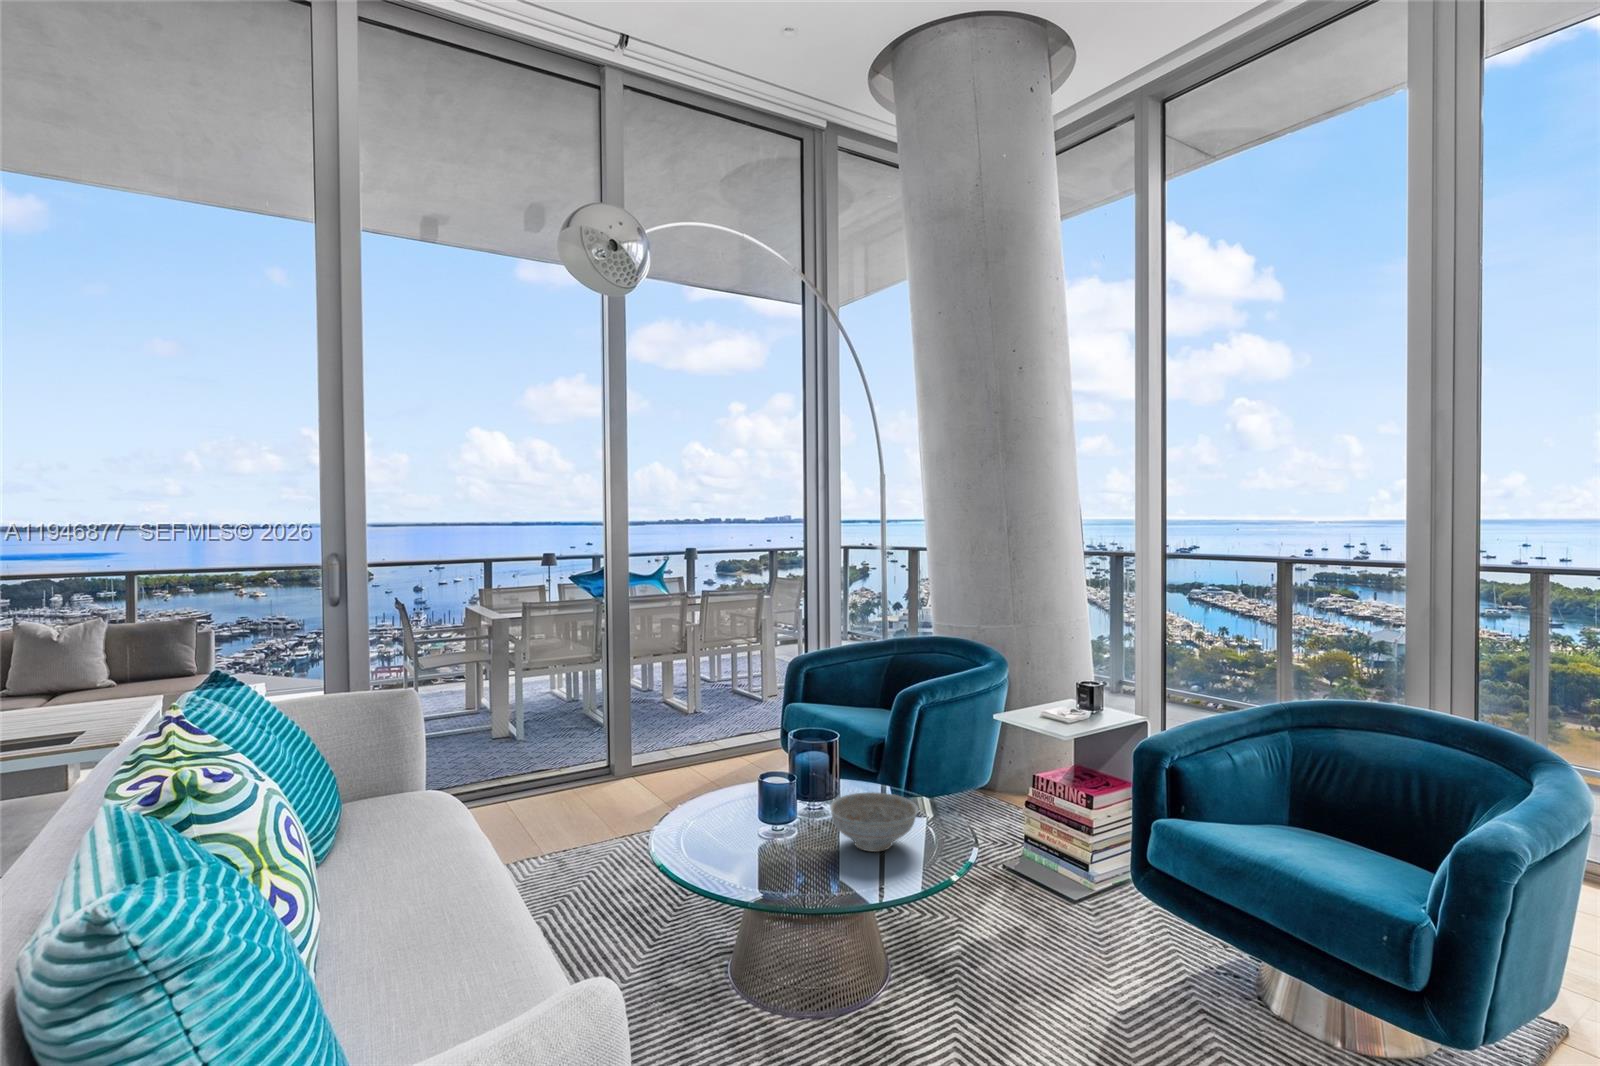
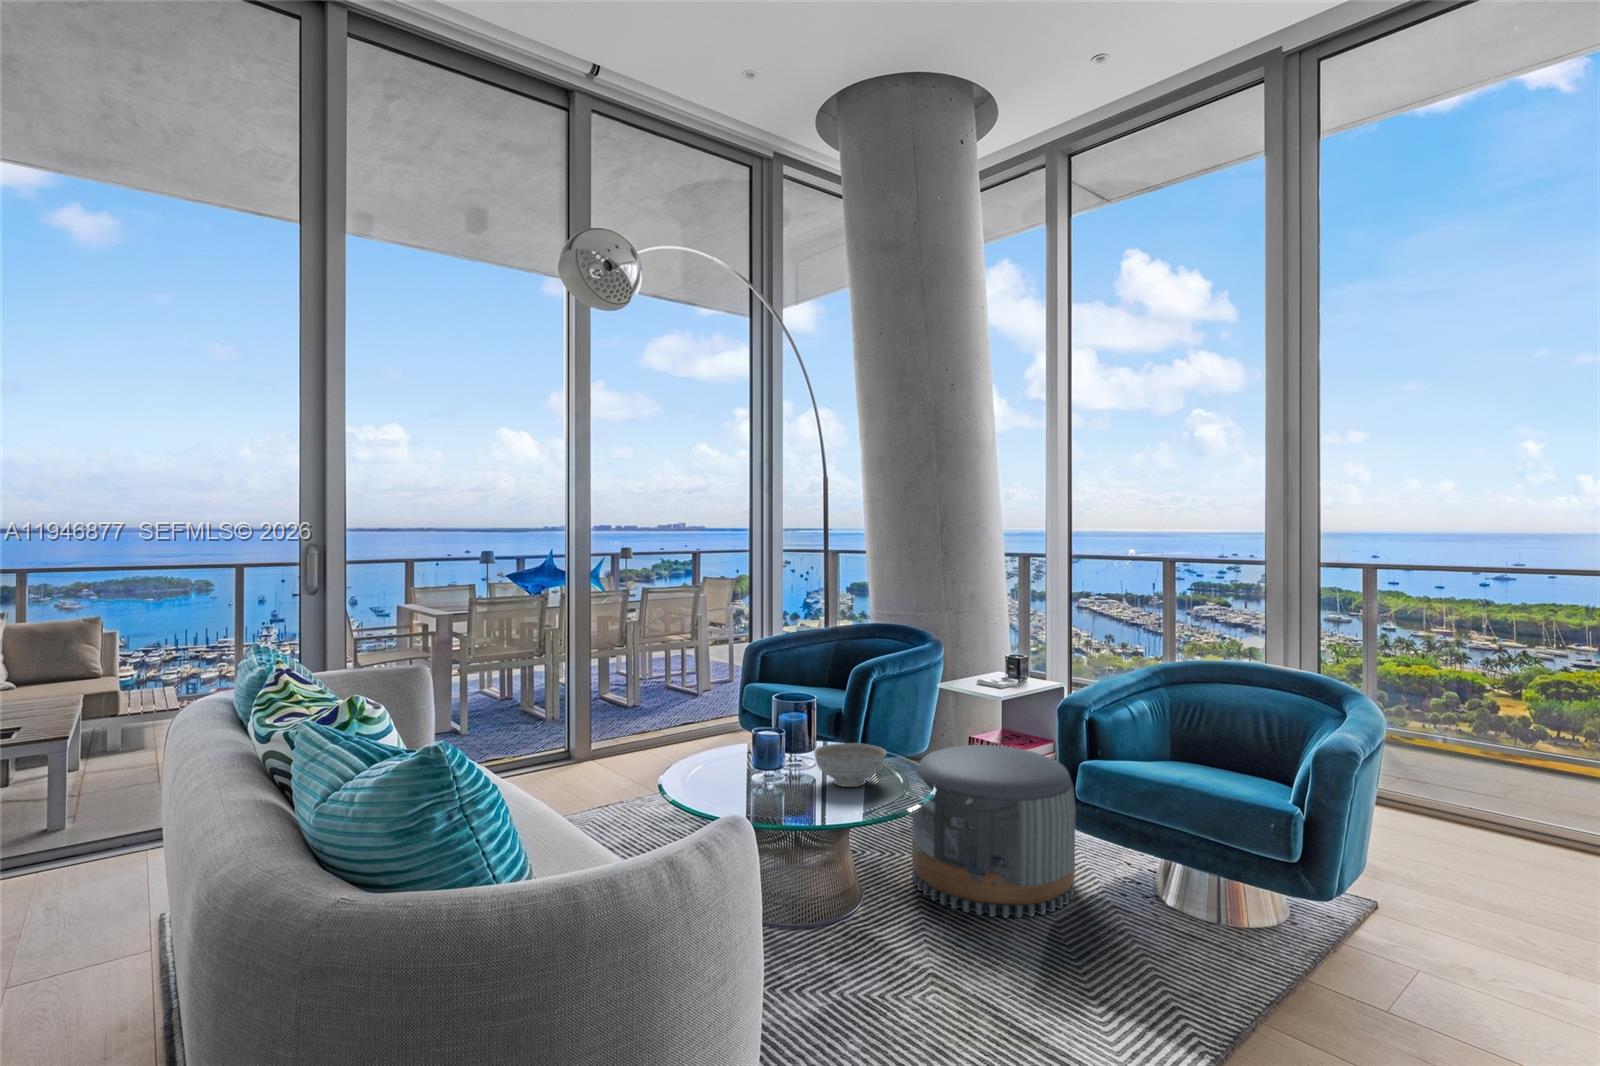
pouf: none [952,793,1155,1020] -> present [912,745,1076,918]

